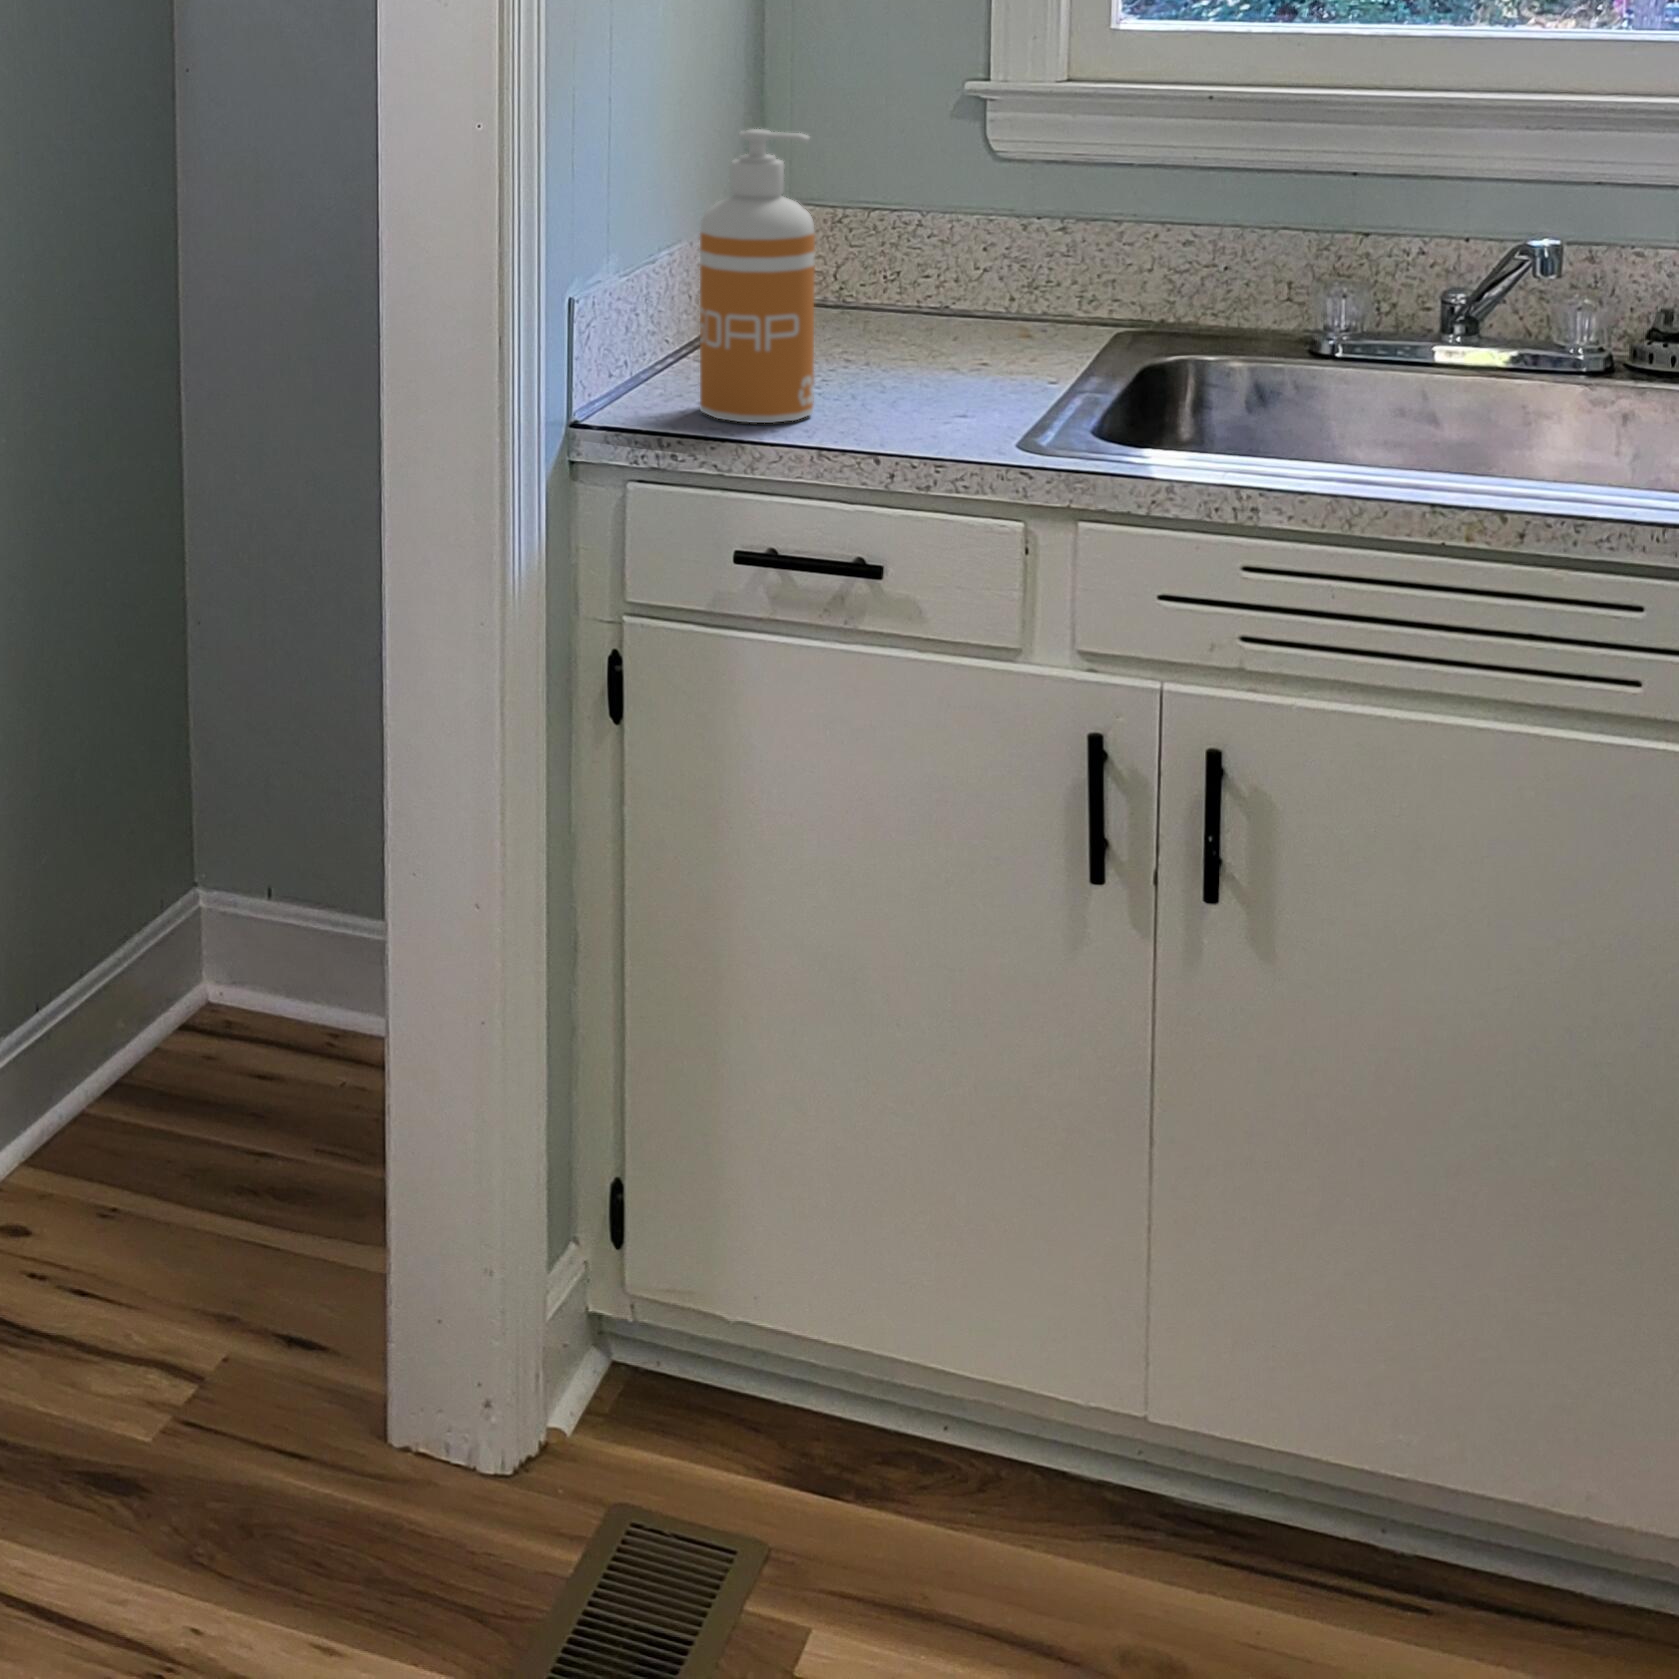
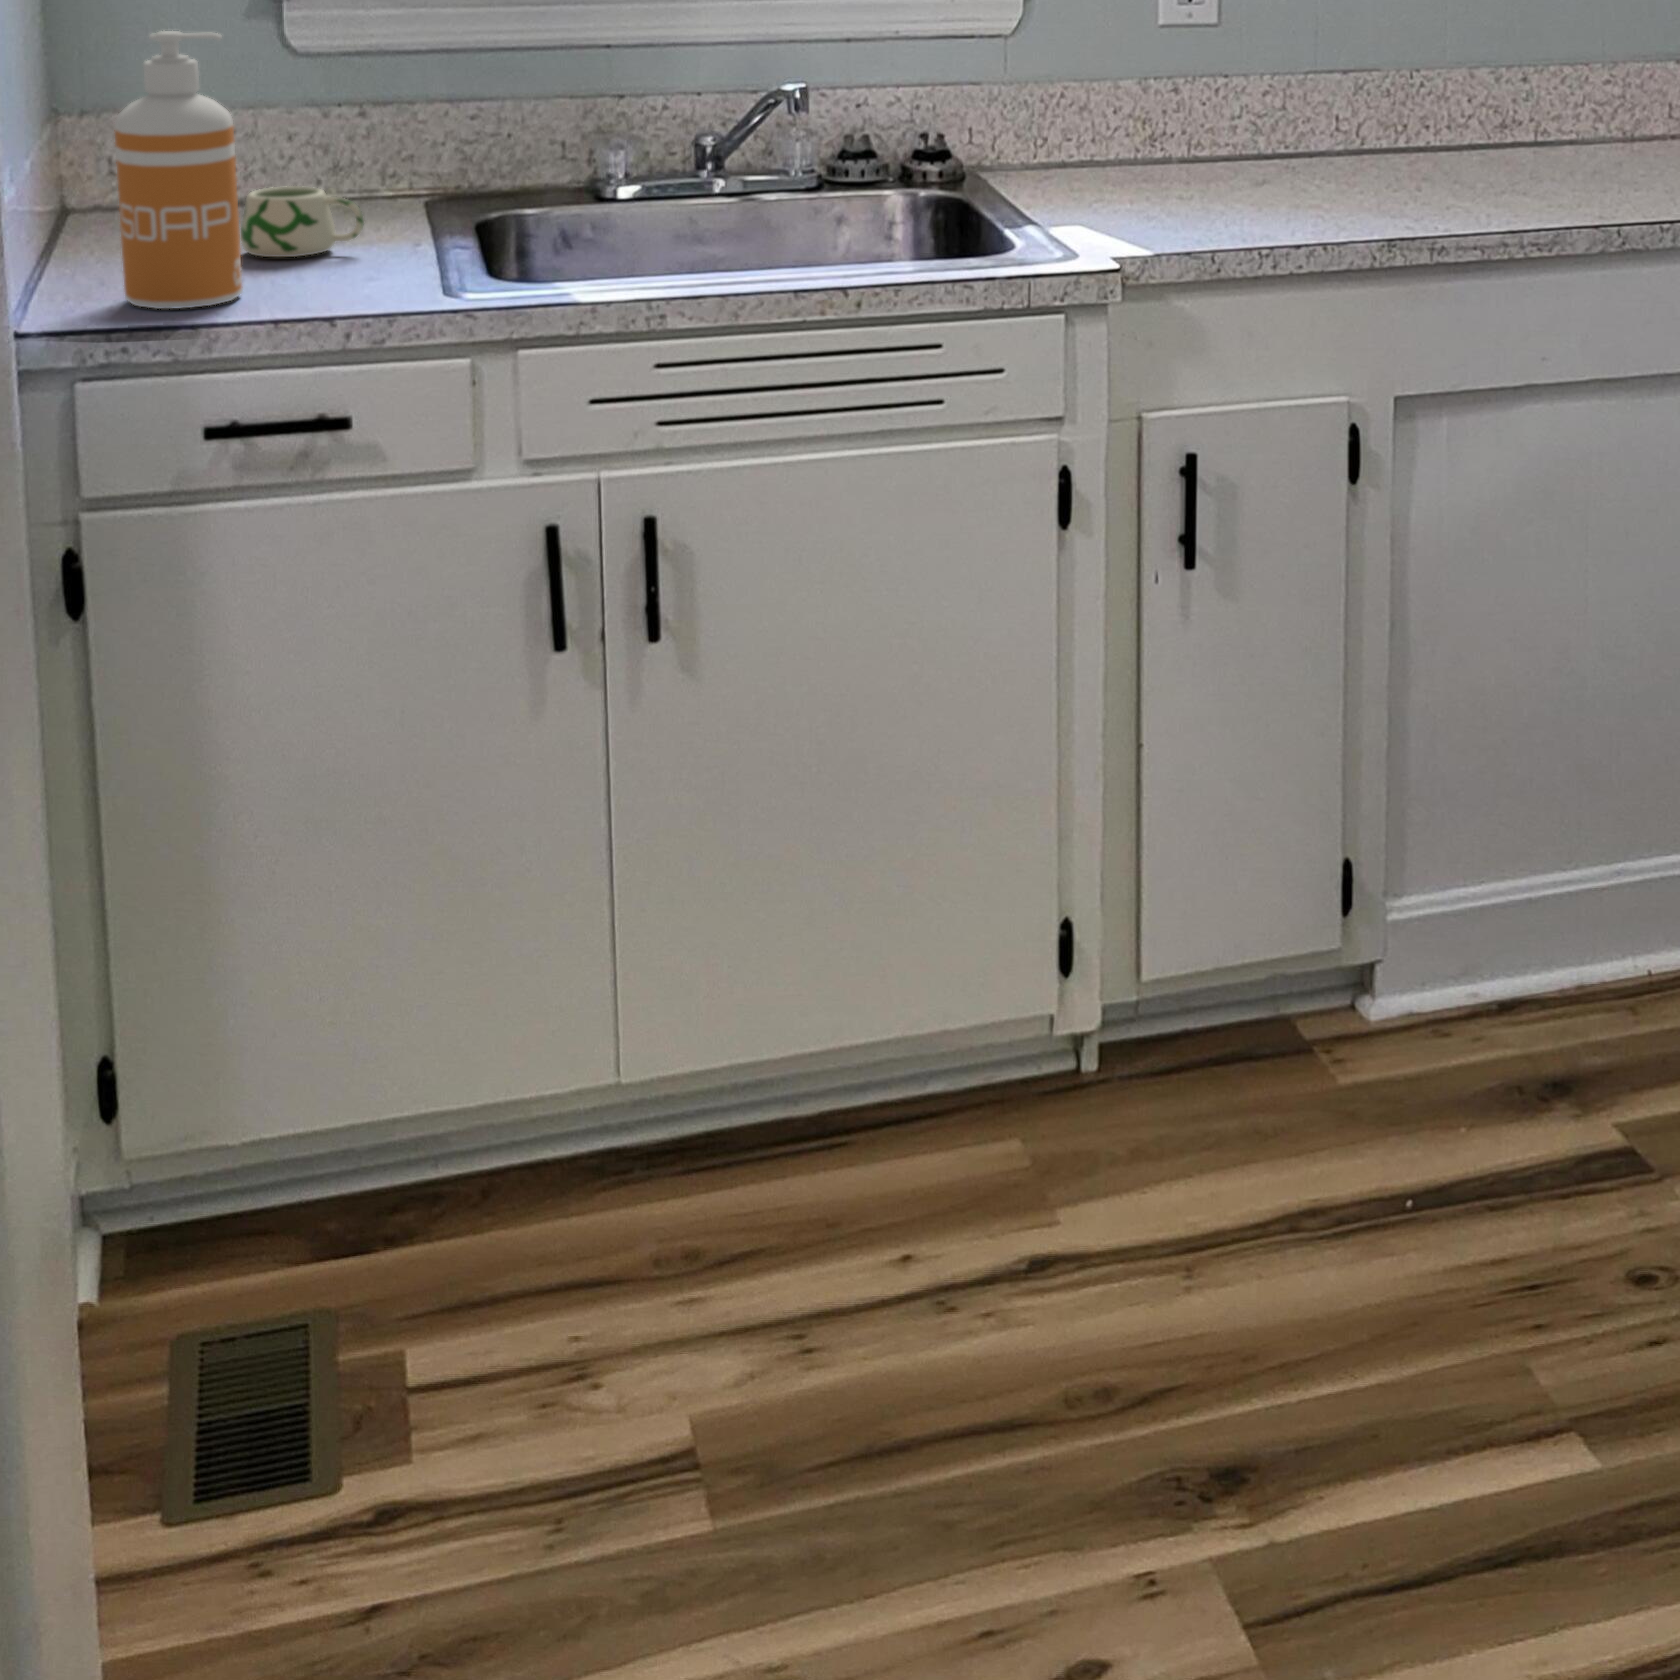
mug: none [866,303,989,381] -> present [241,186,363,257]

